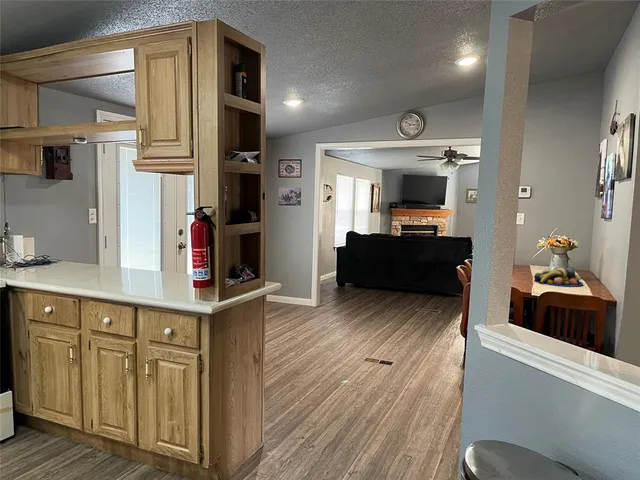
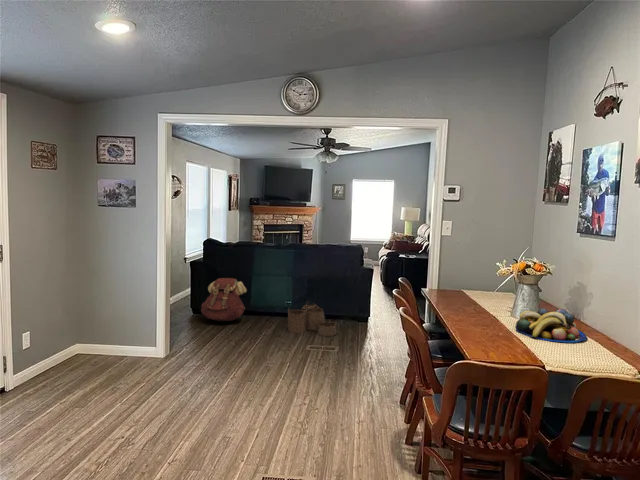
backpack: none [343,260,377,292] -> present [201,278,246,321]
woven basket: none [406,281,443,305] -> present [288,303,336,336]

